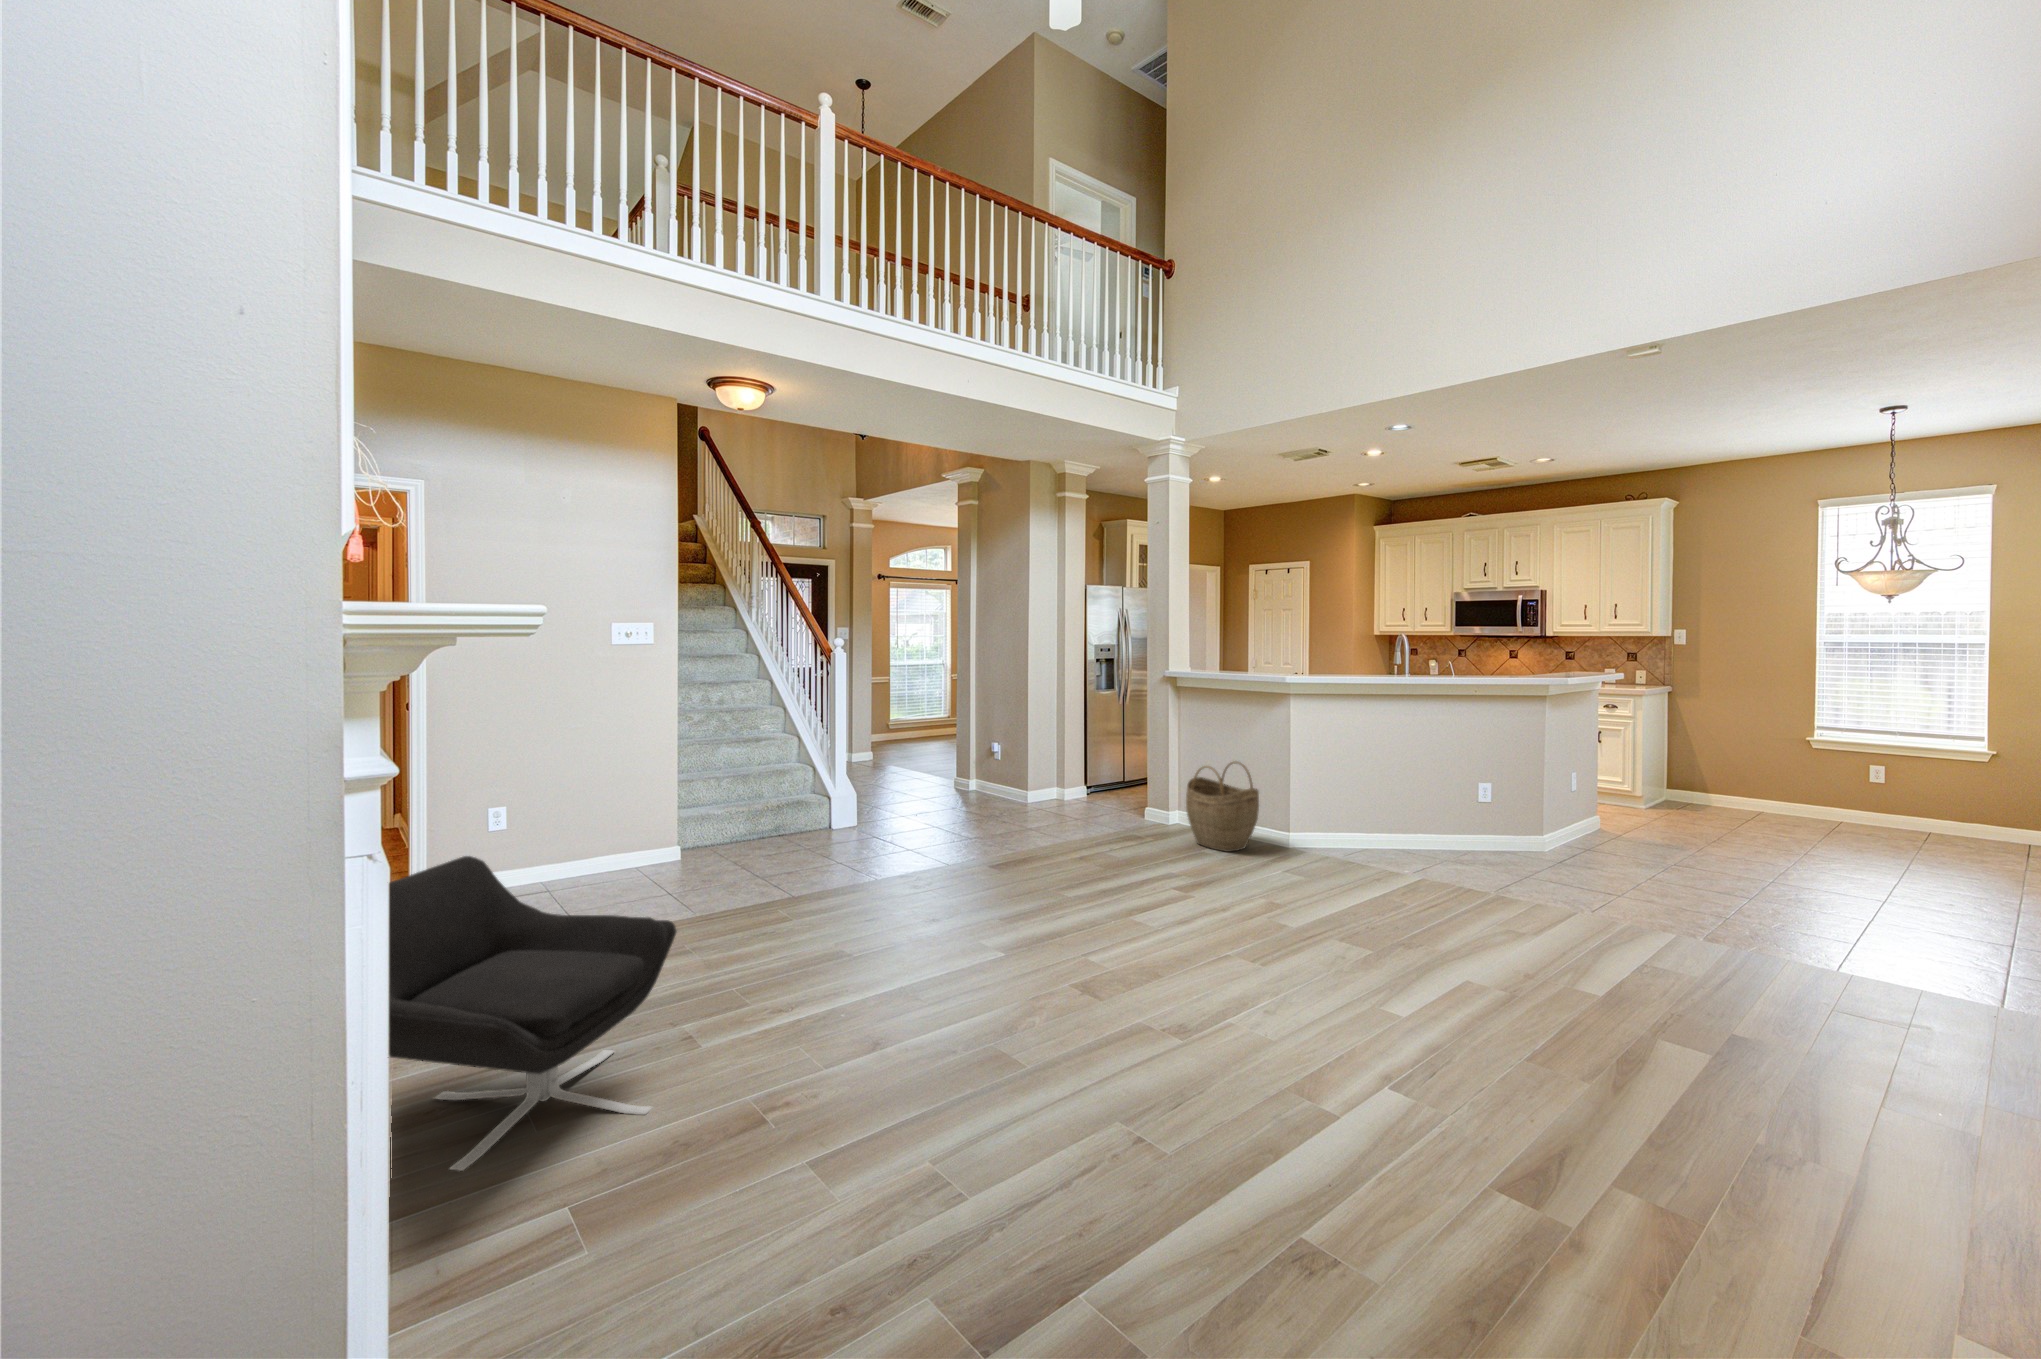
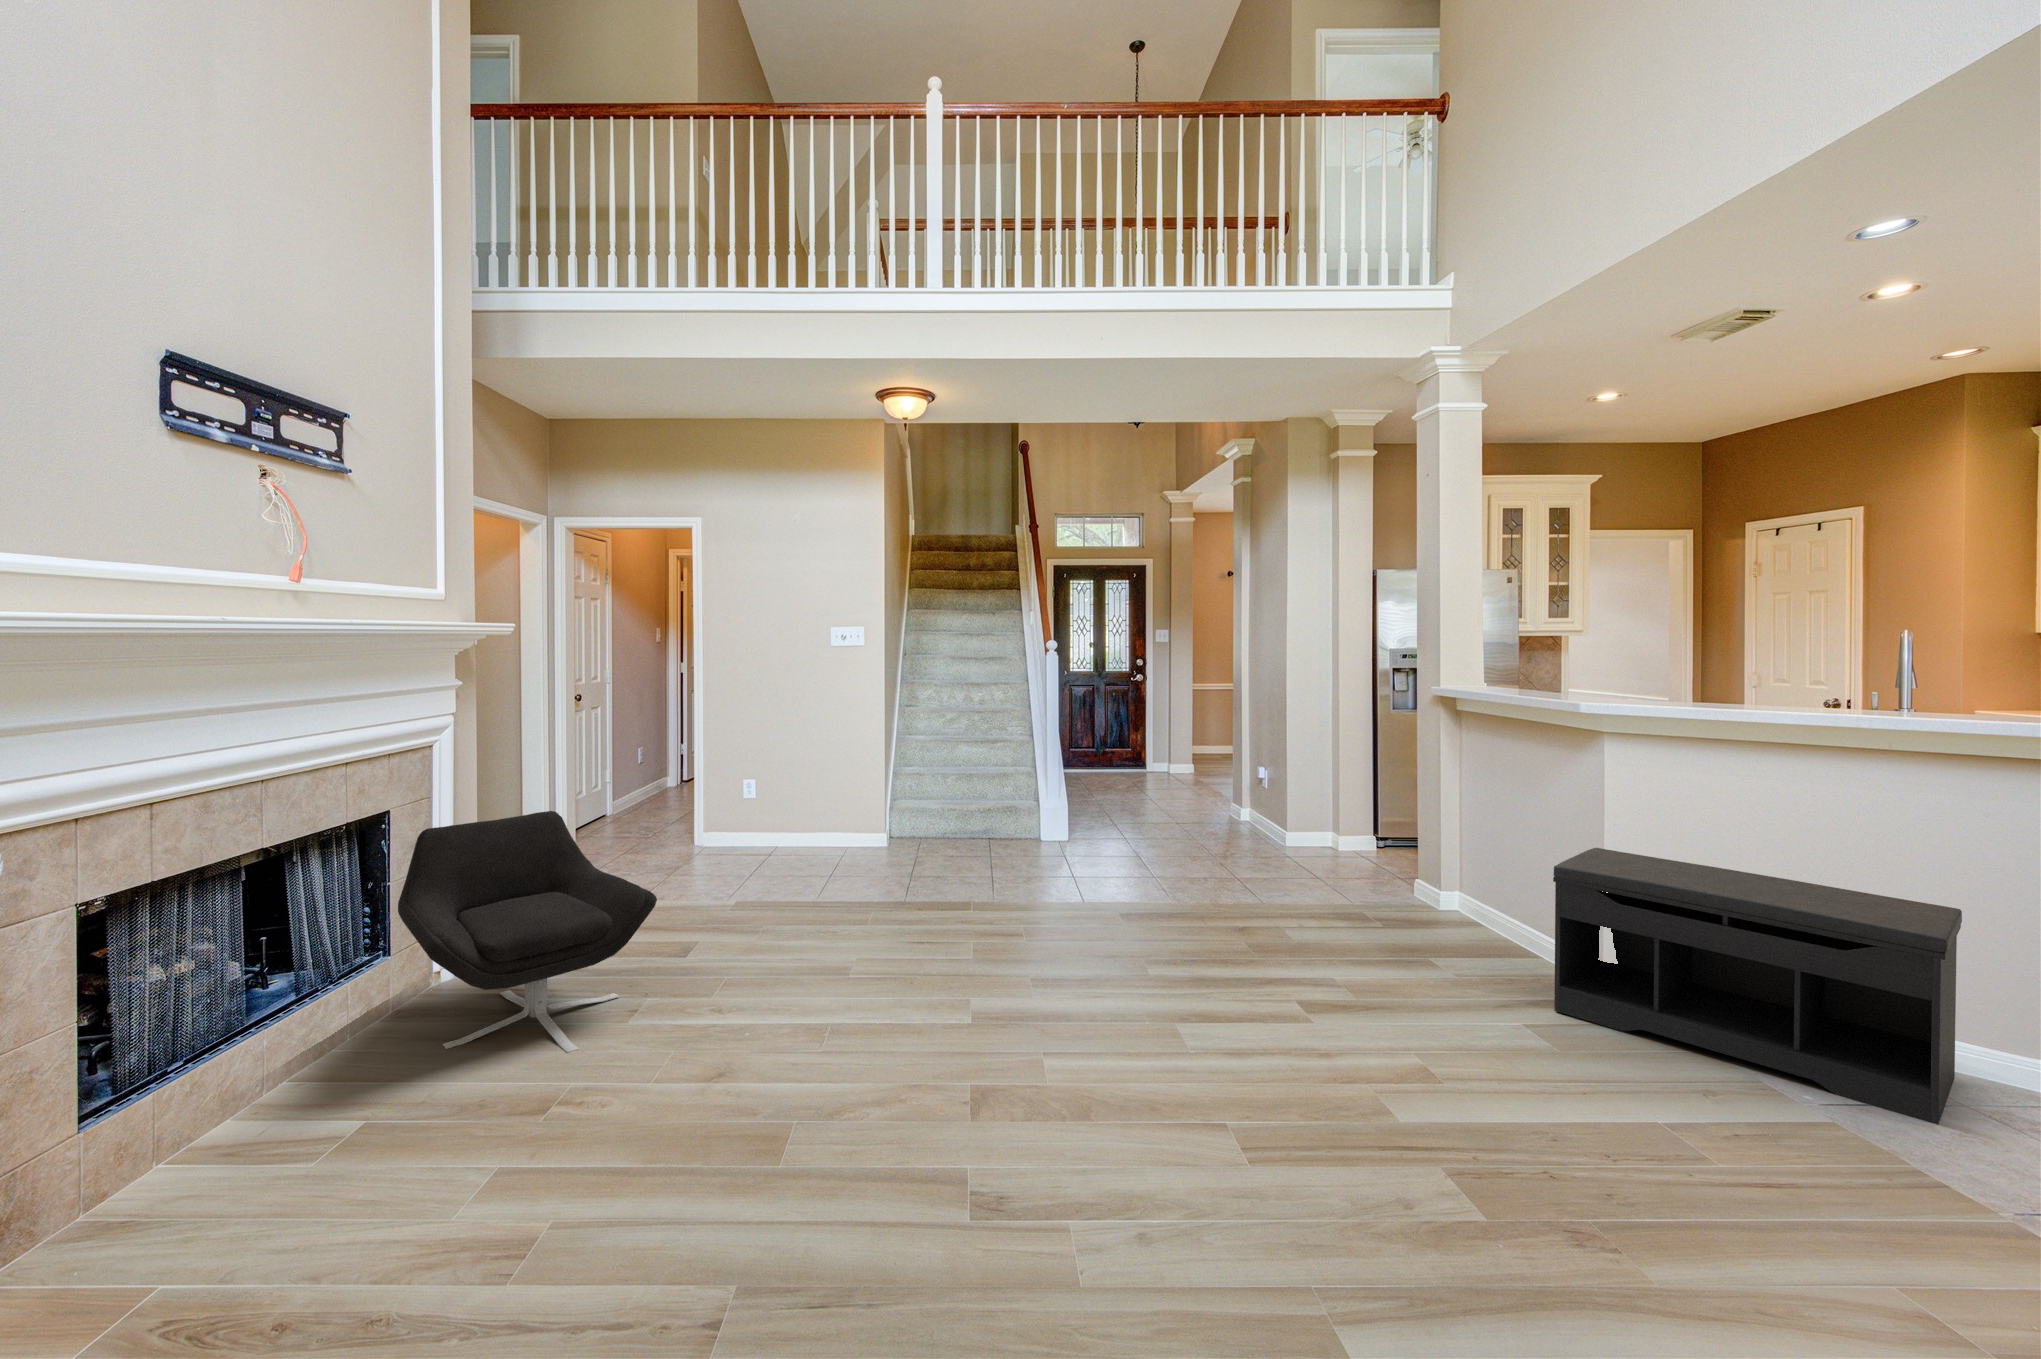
woven basket: present [1186,761,1259,852] -> none [1429,829,1548,967]
bench: none [1286,766,1463,881] -> present [1553,848,1962,1125]

